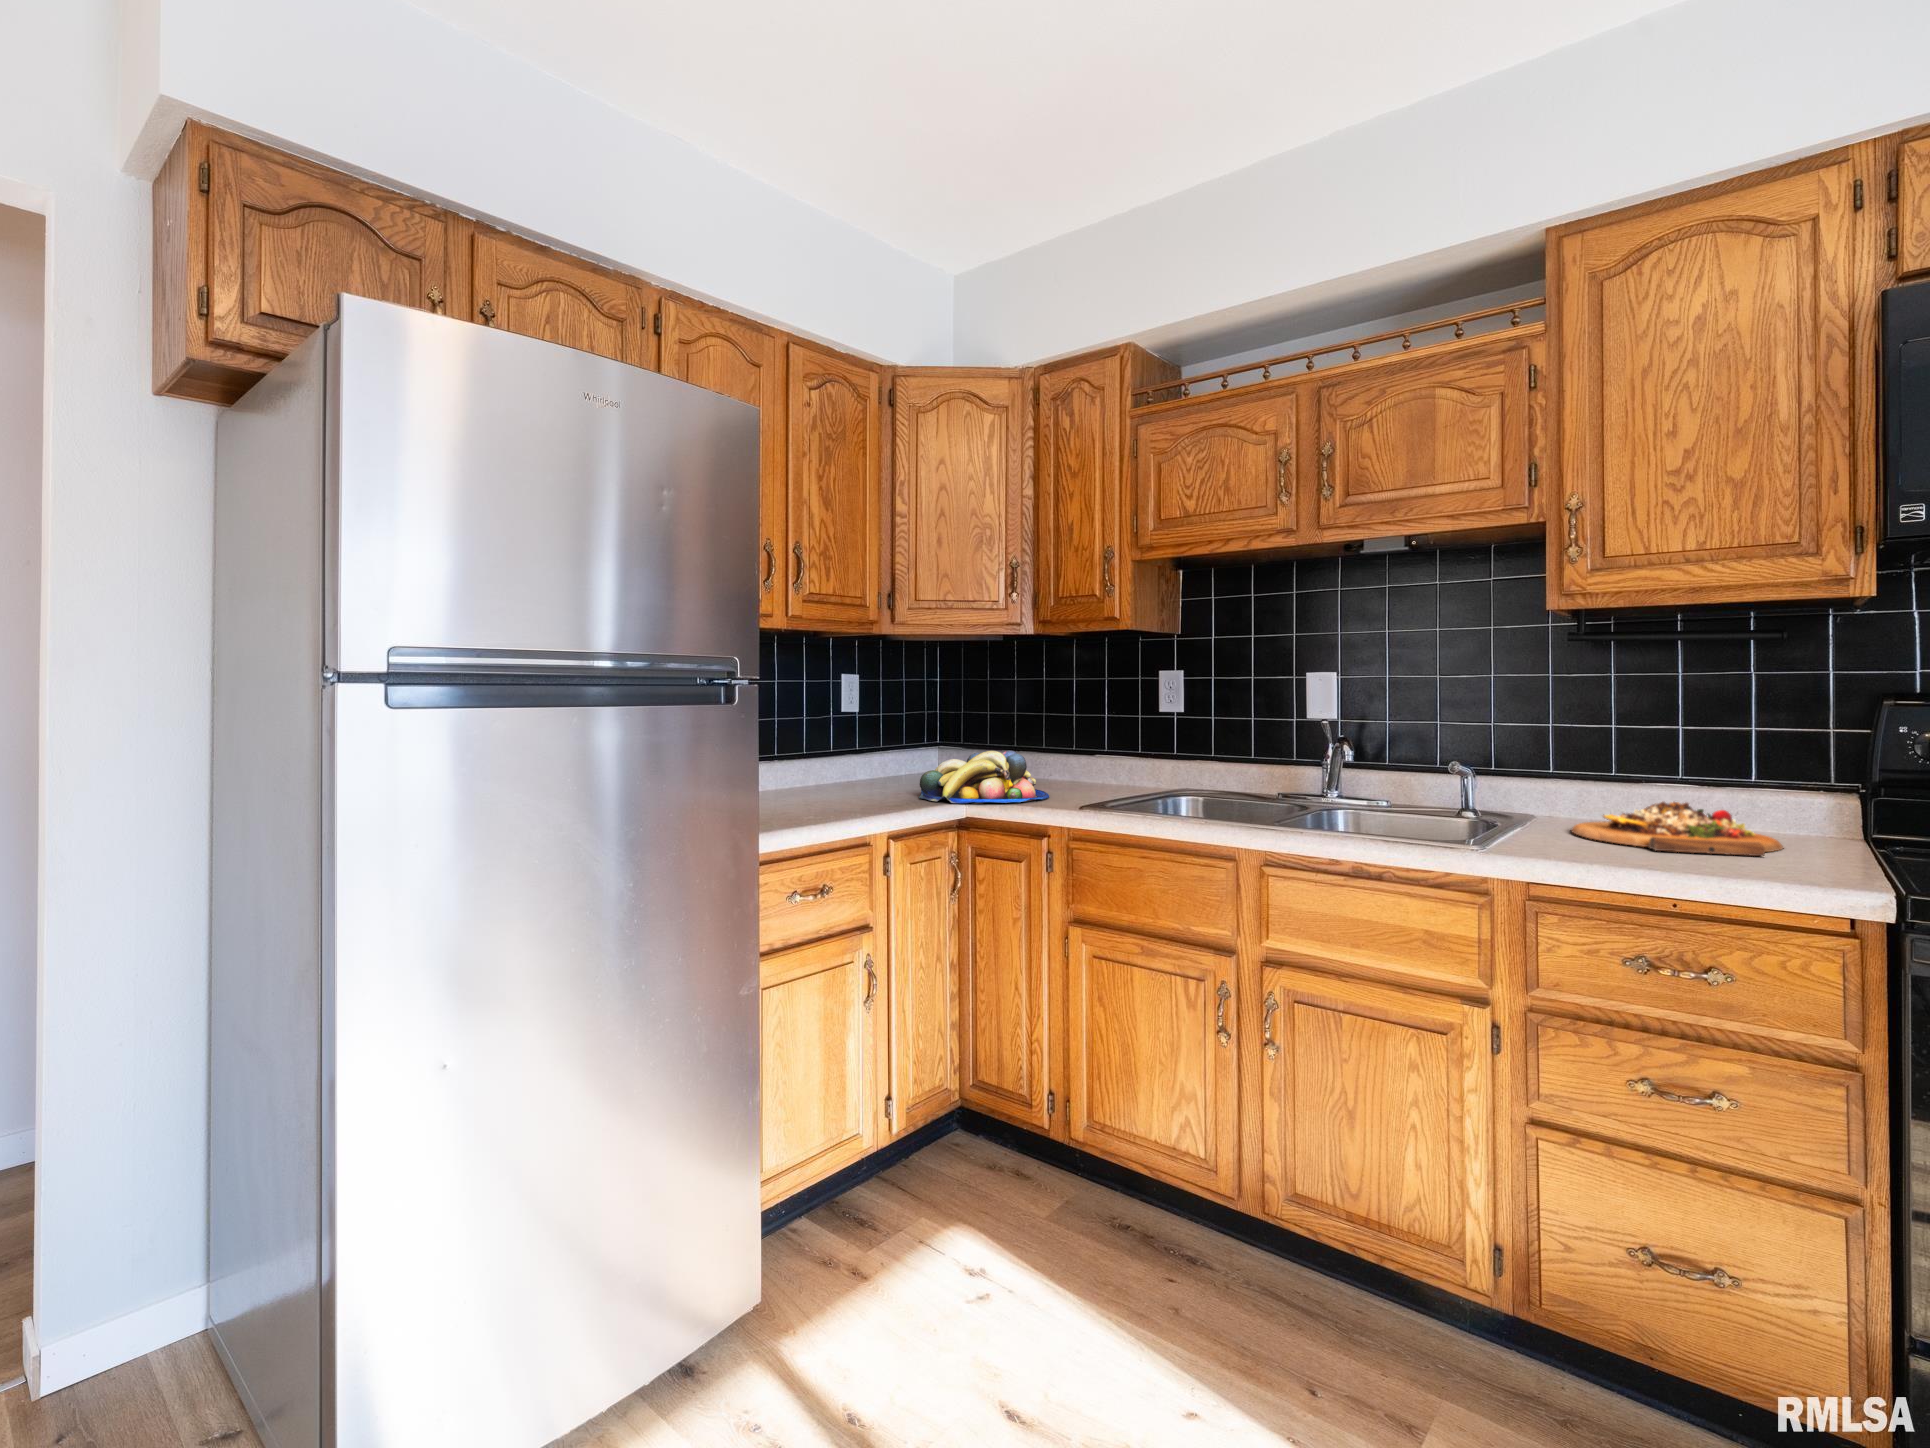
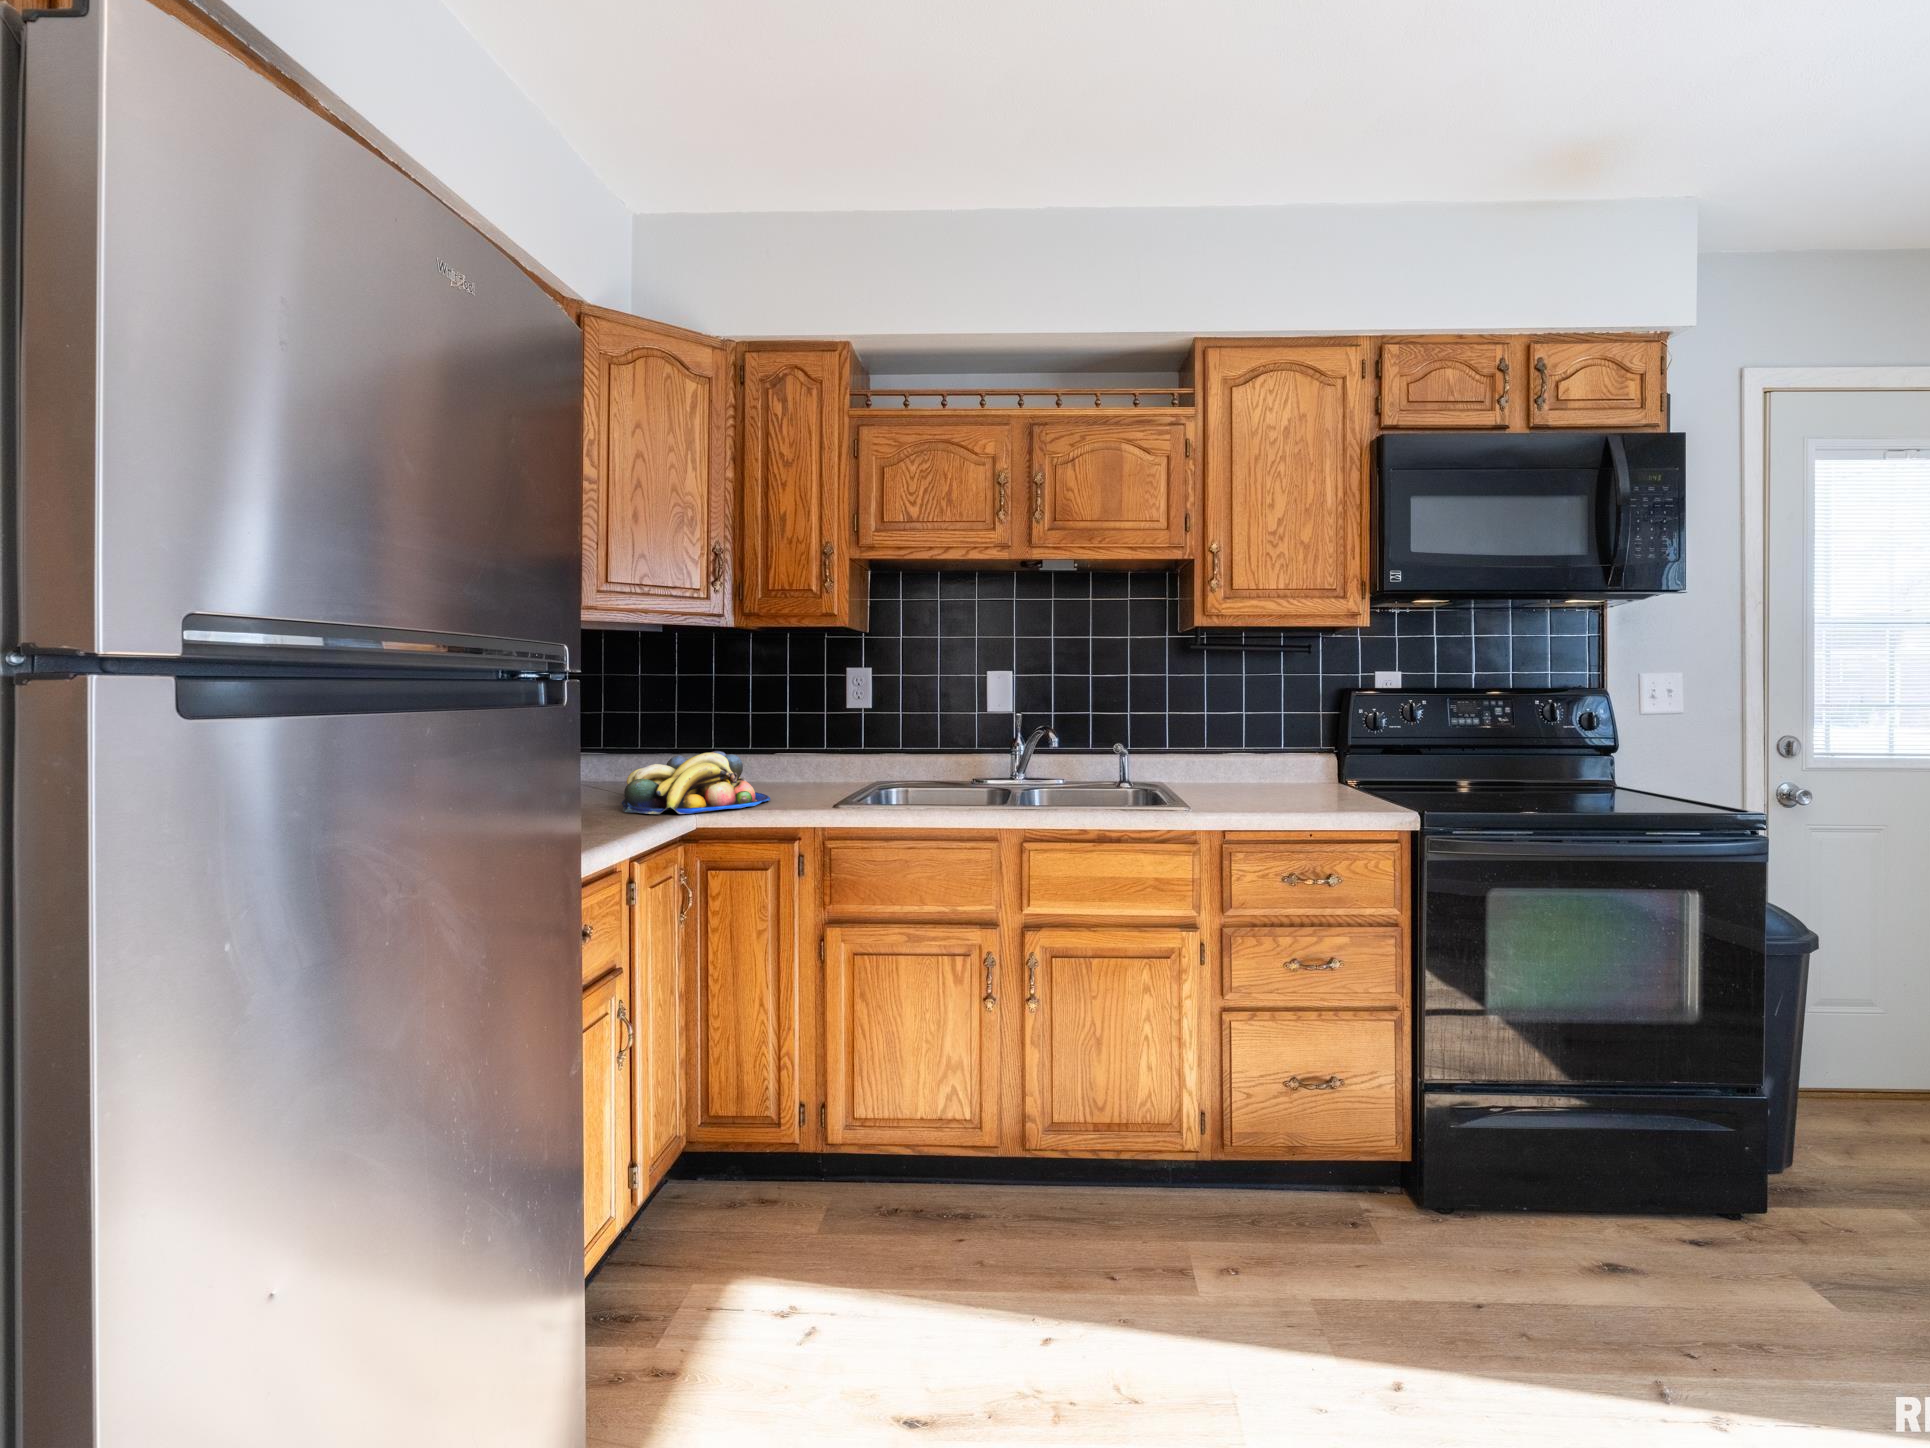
cutting board: present [1572,802,1783,856] -> none [1201,763,1327,798]

